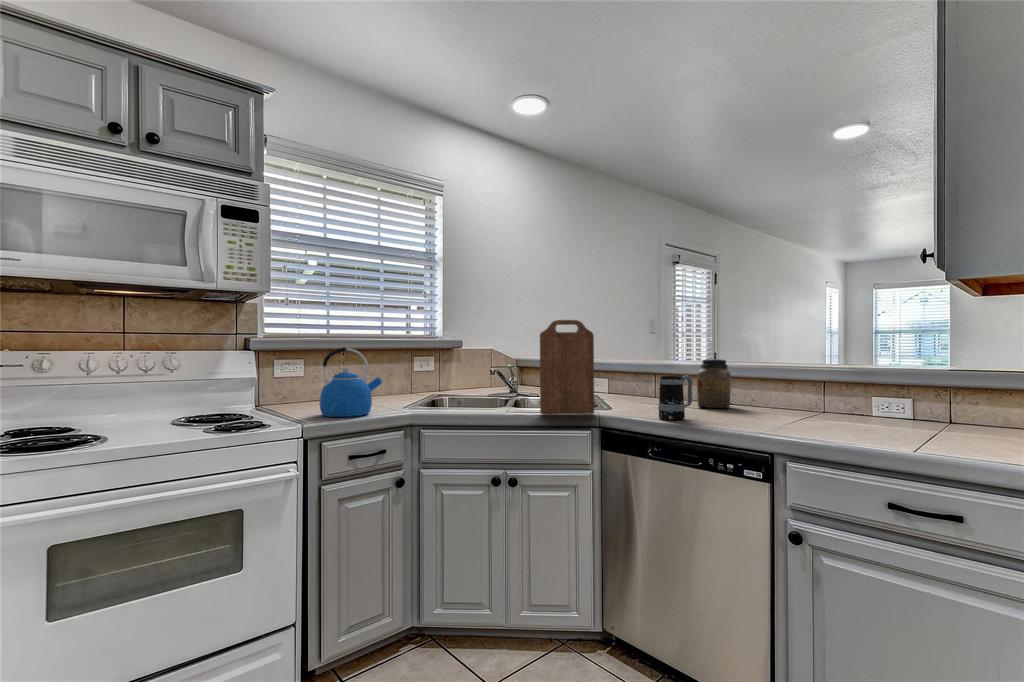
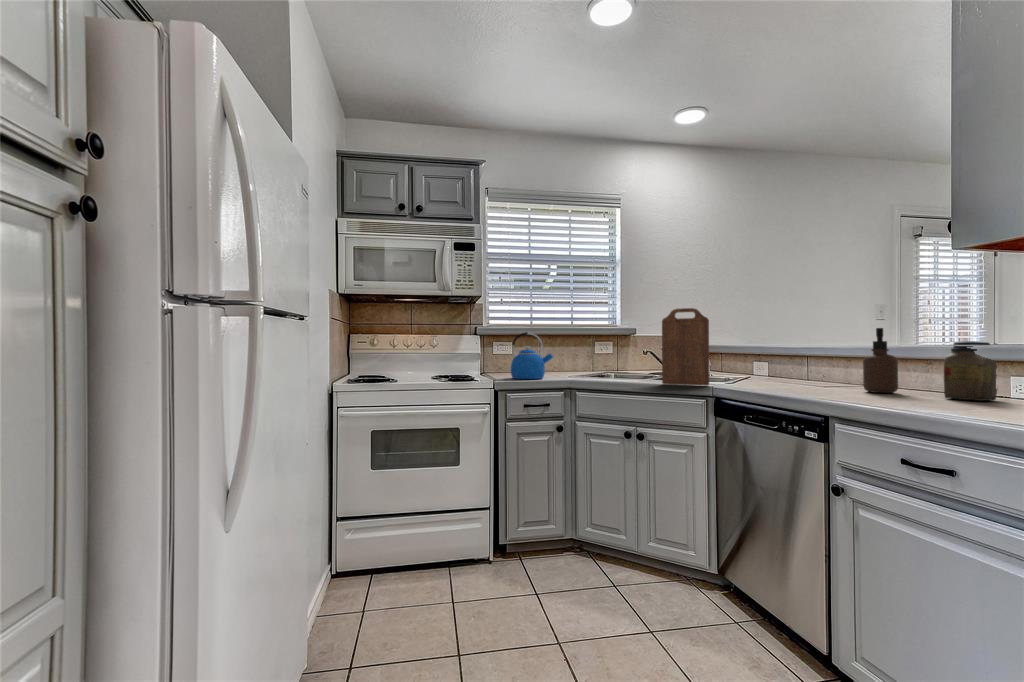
soap dispenser: none [743,346,776,414] -> present [863,328,898,393]
jar: present [697,359,731,408] -> present [944,341,997,401]
mug: present [658,375,692,420] -> none [758,354,793,392]

